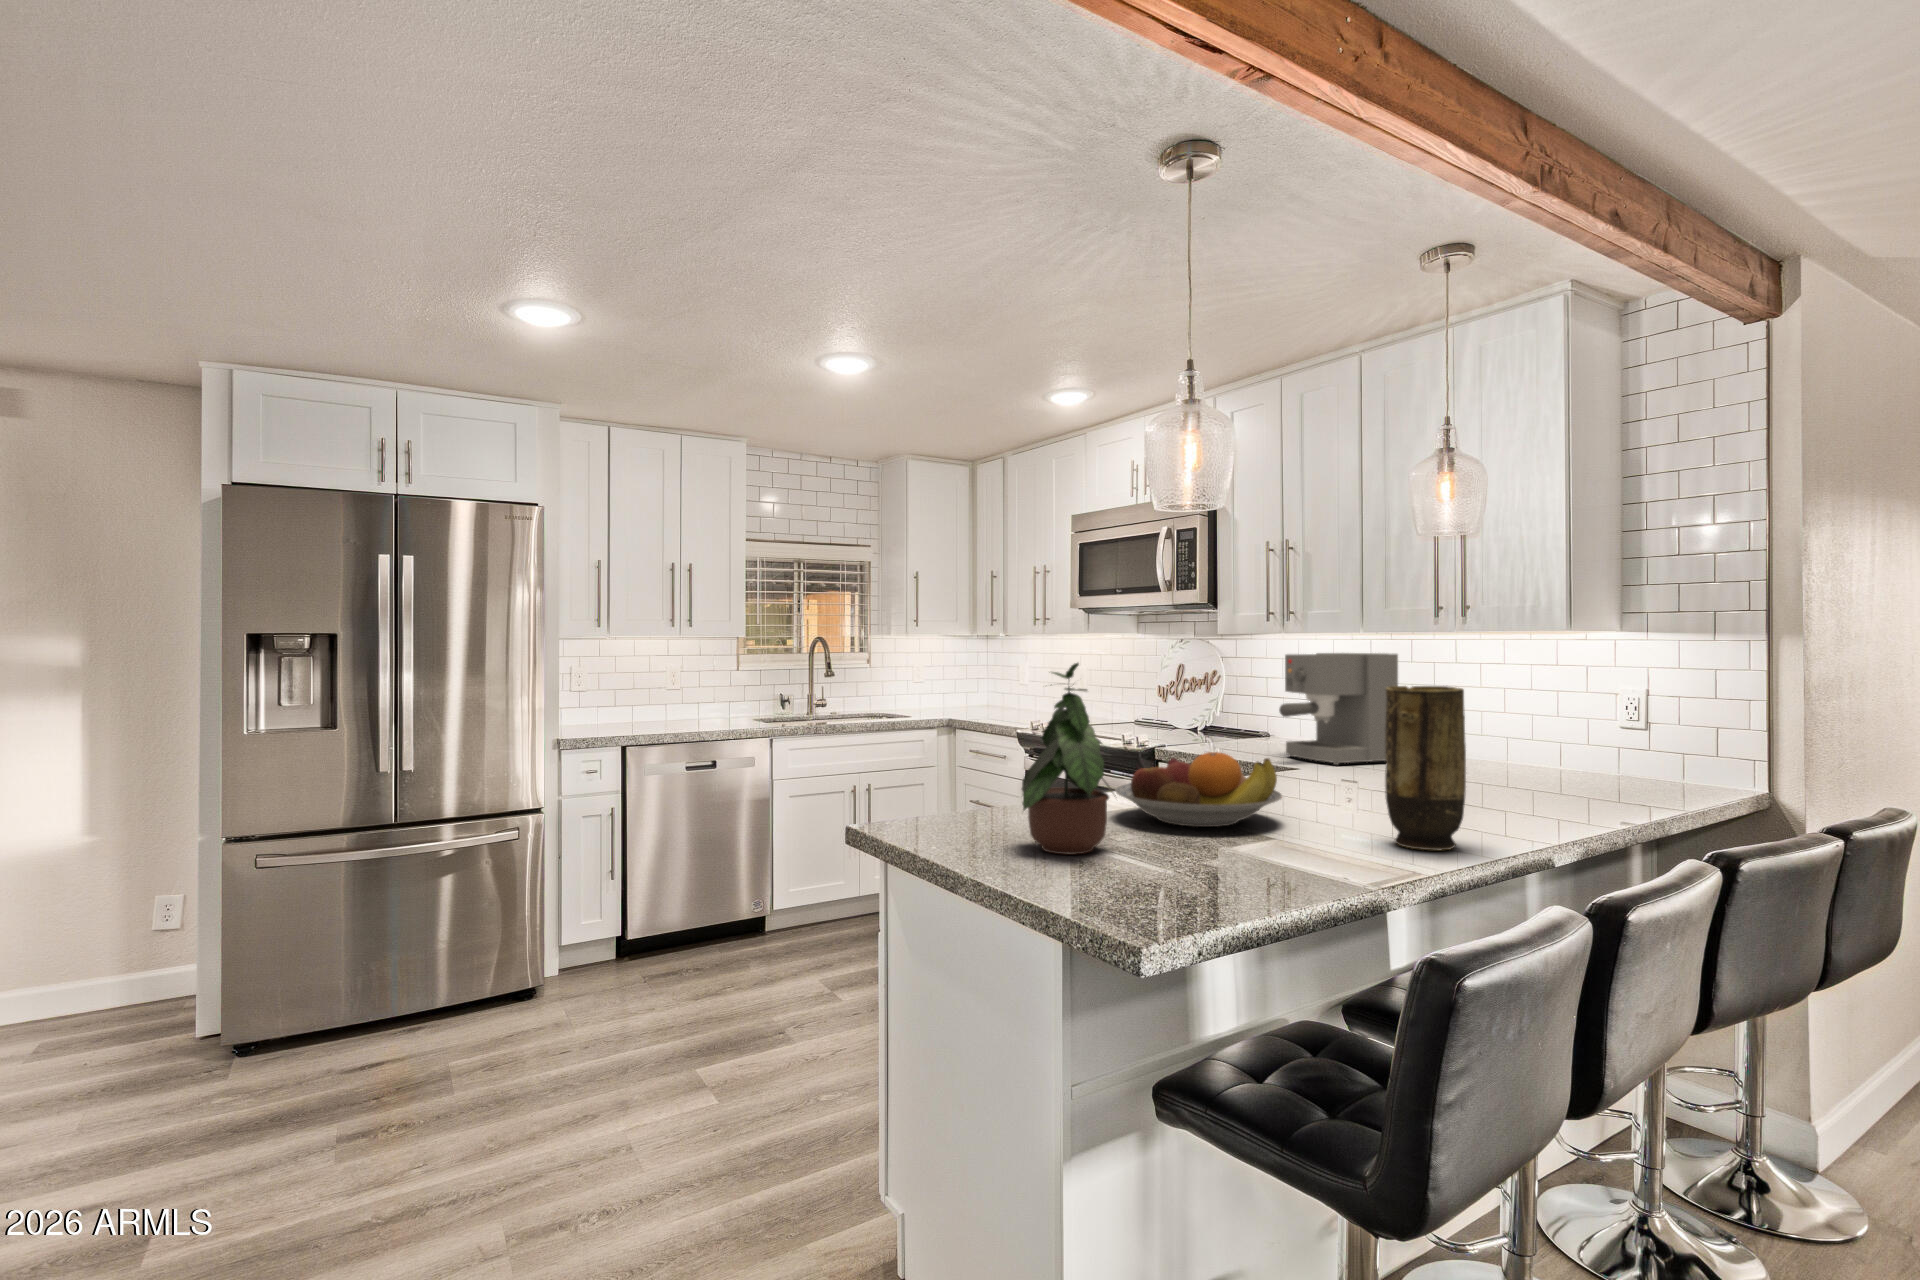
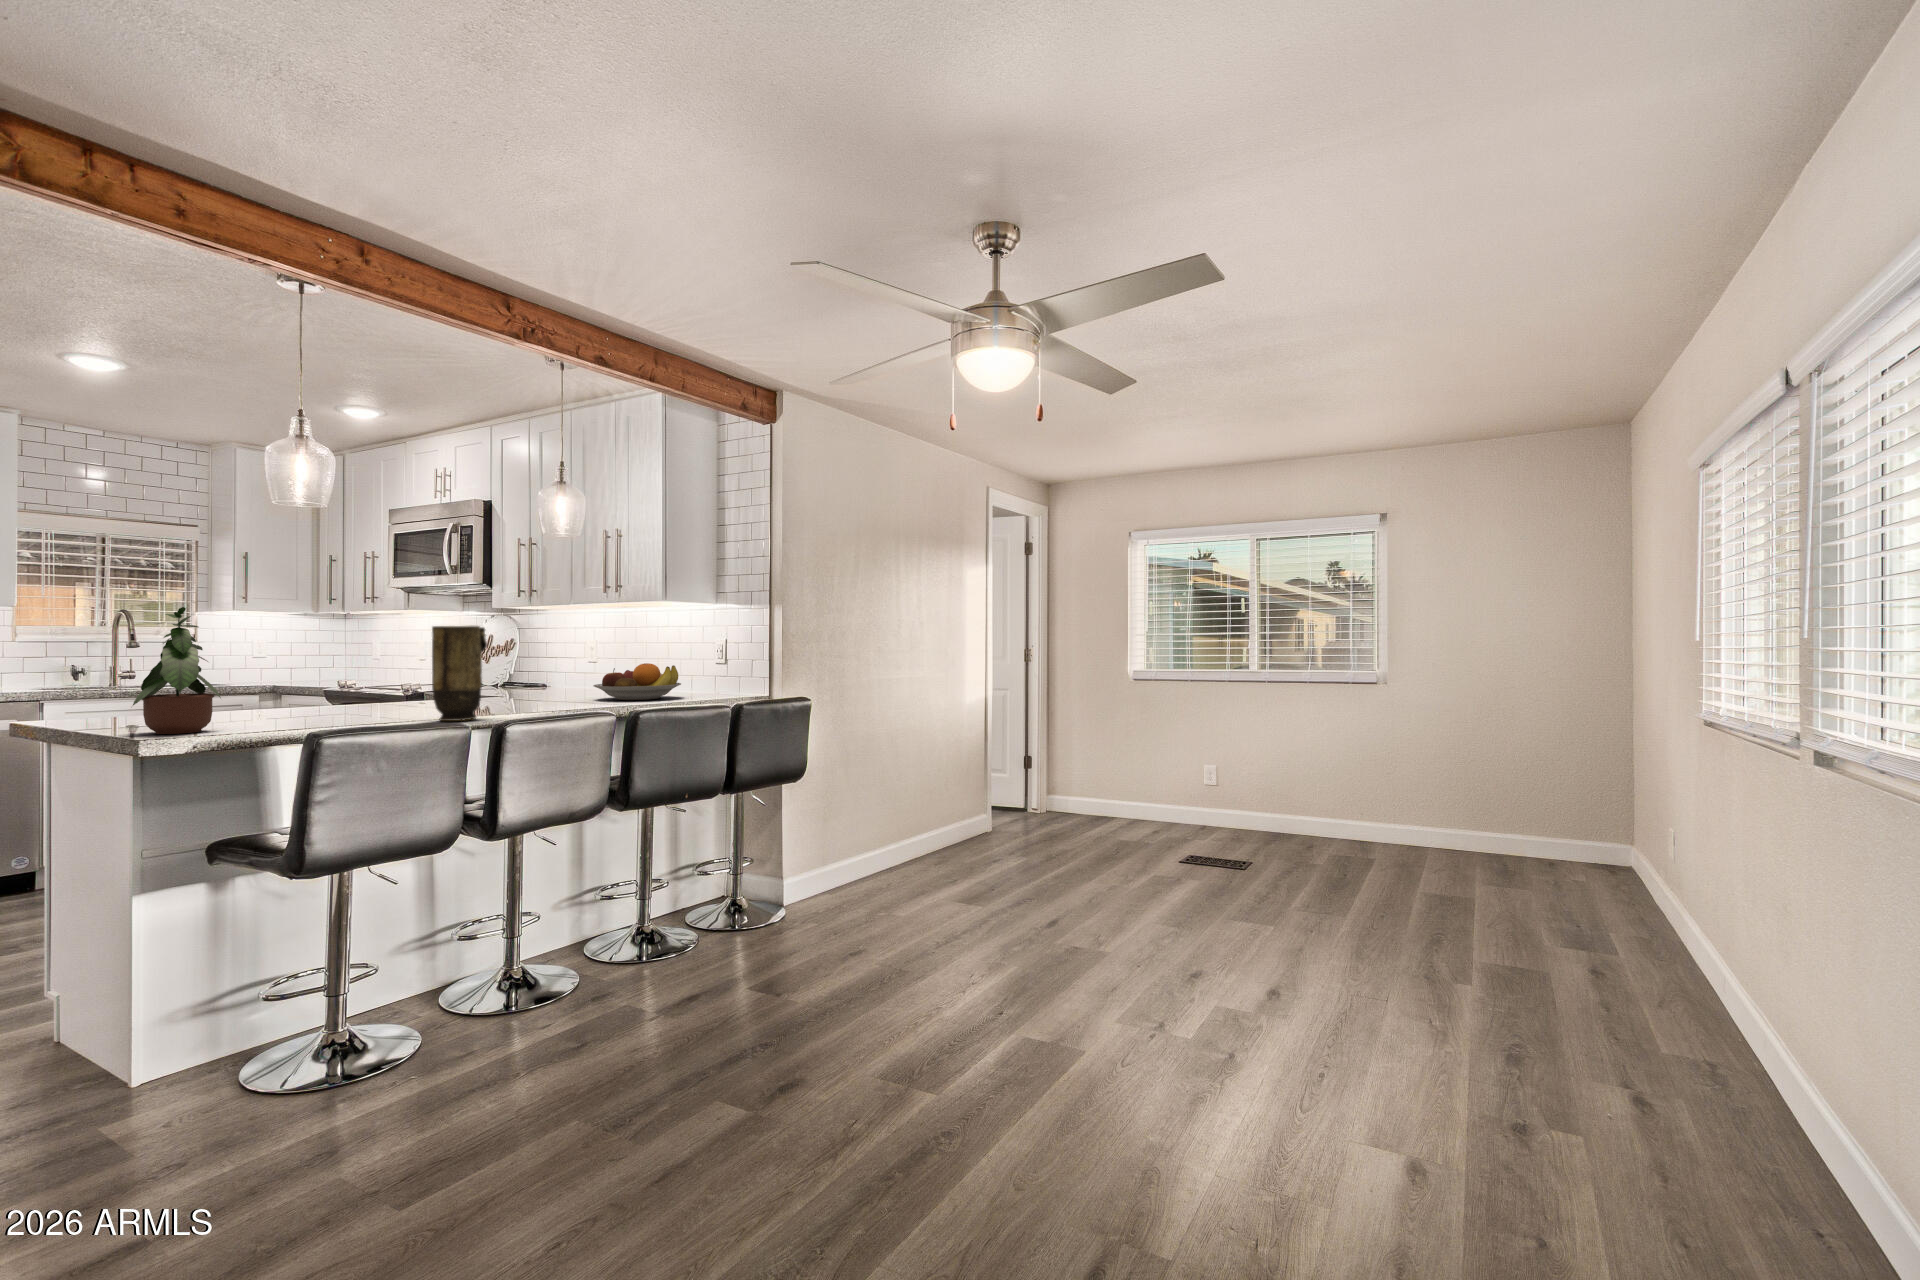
coffee maker: present [1279,653,1398,765] -> none [492,619,586,696]
fruit bowl: present [1115,752,1282,827] -> present [593,663,681,700]

